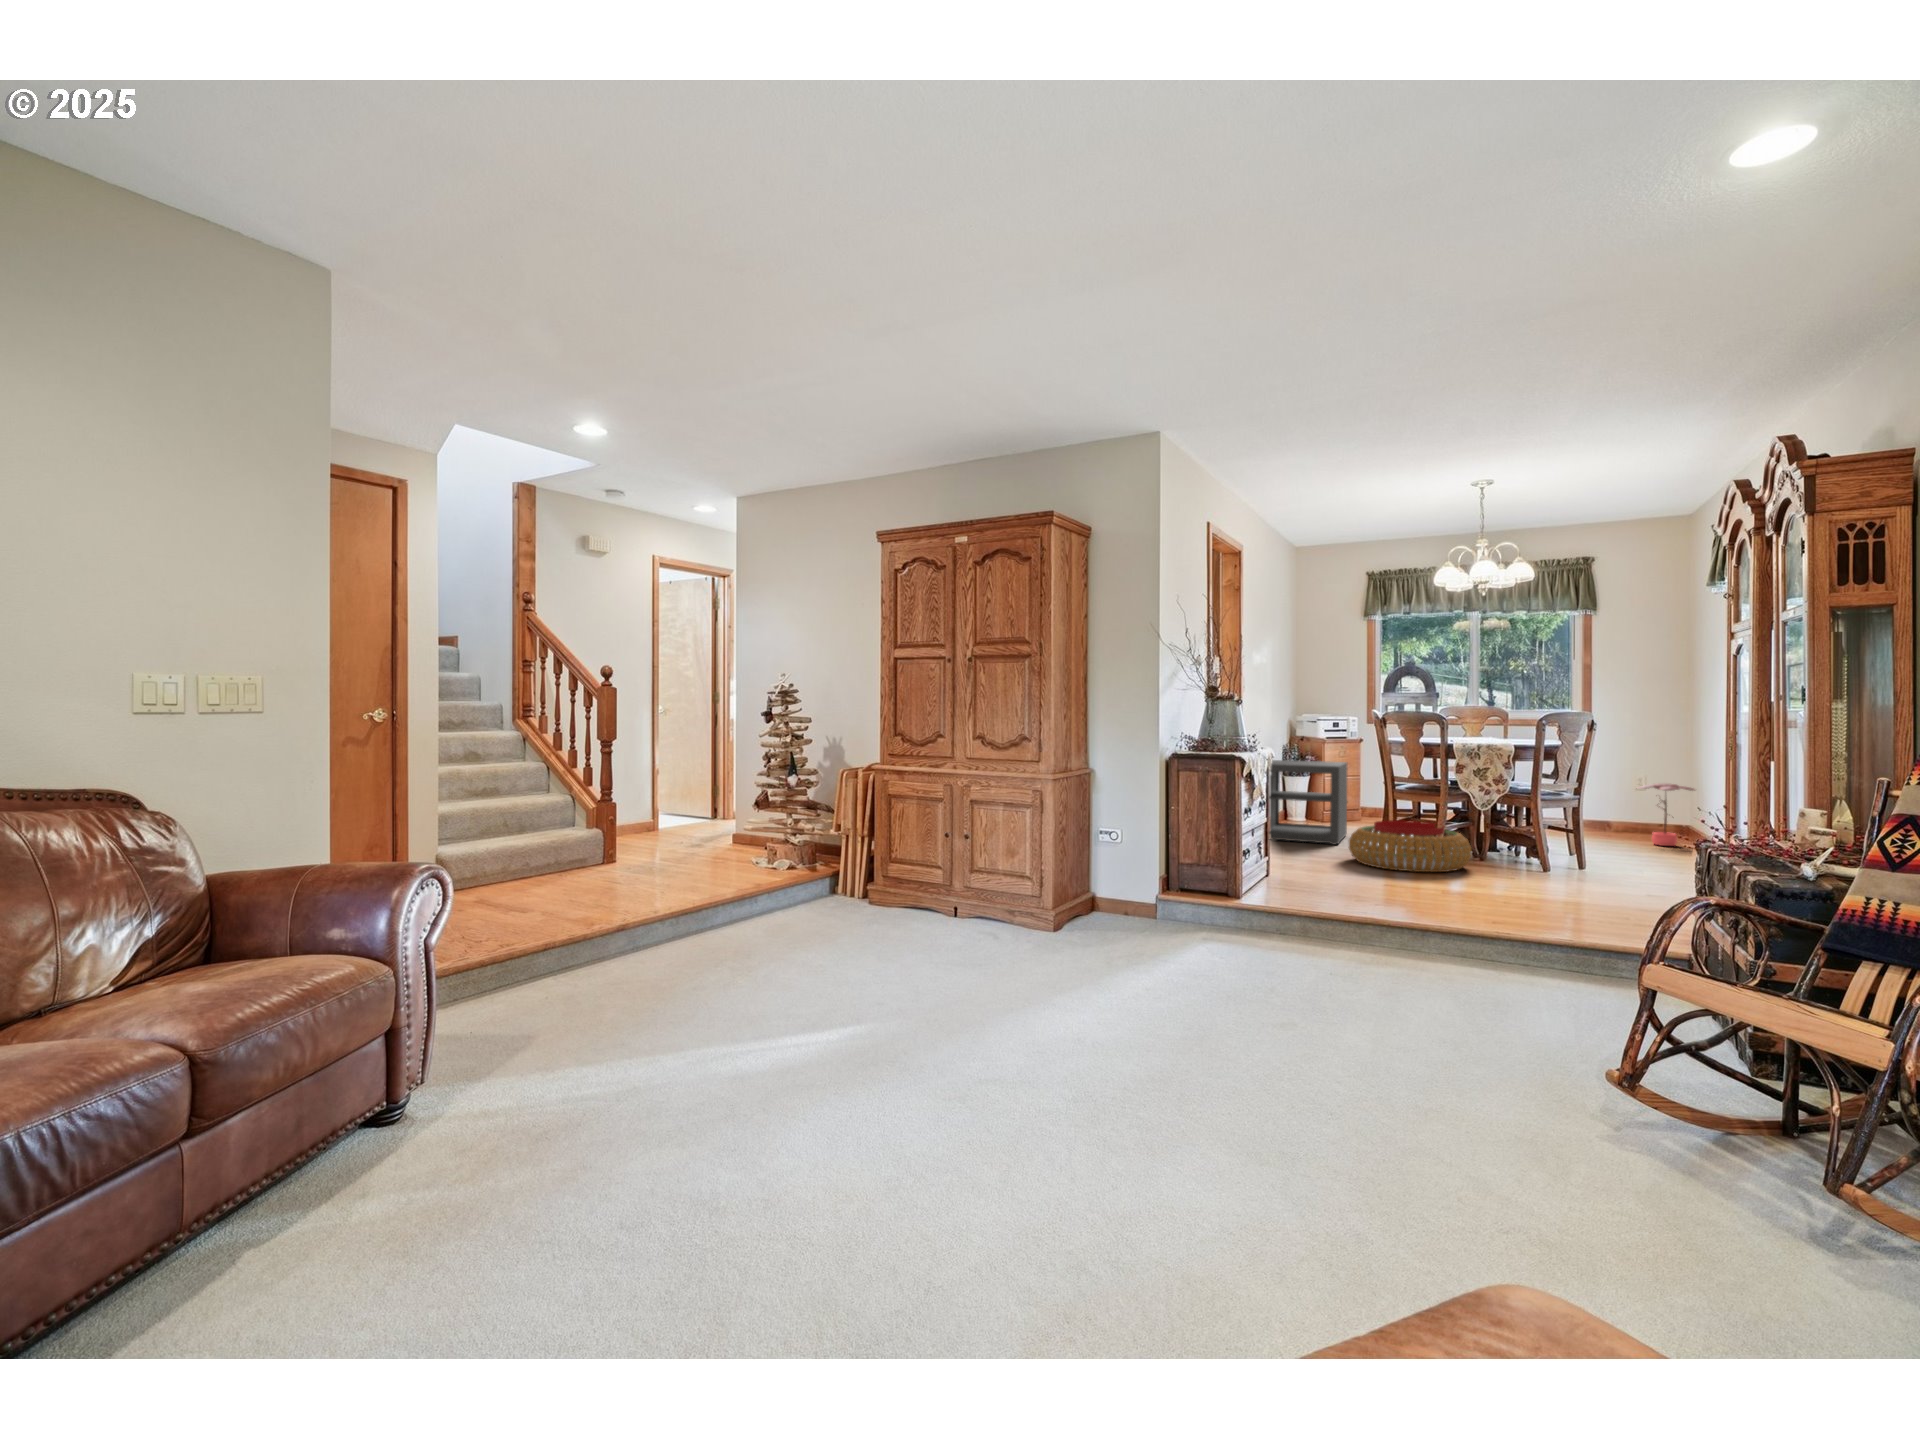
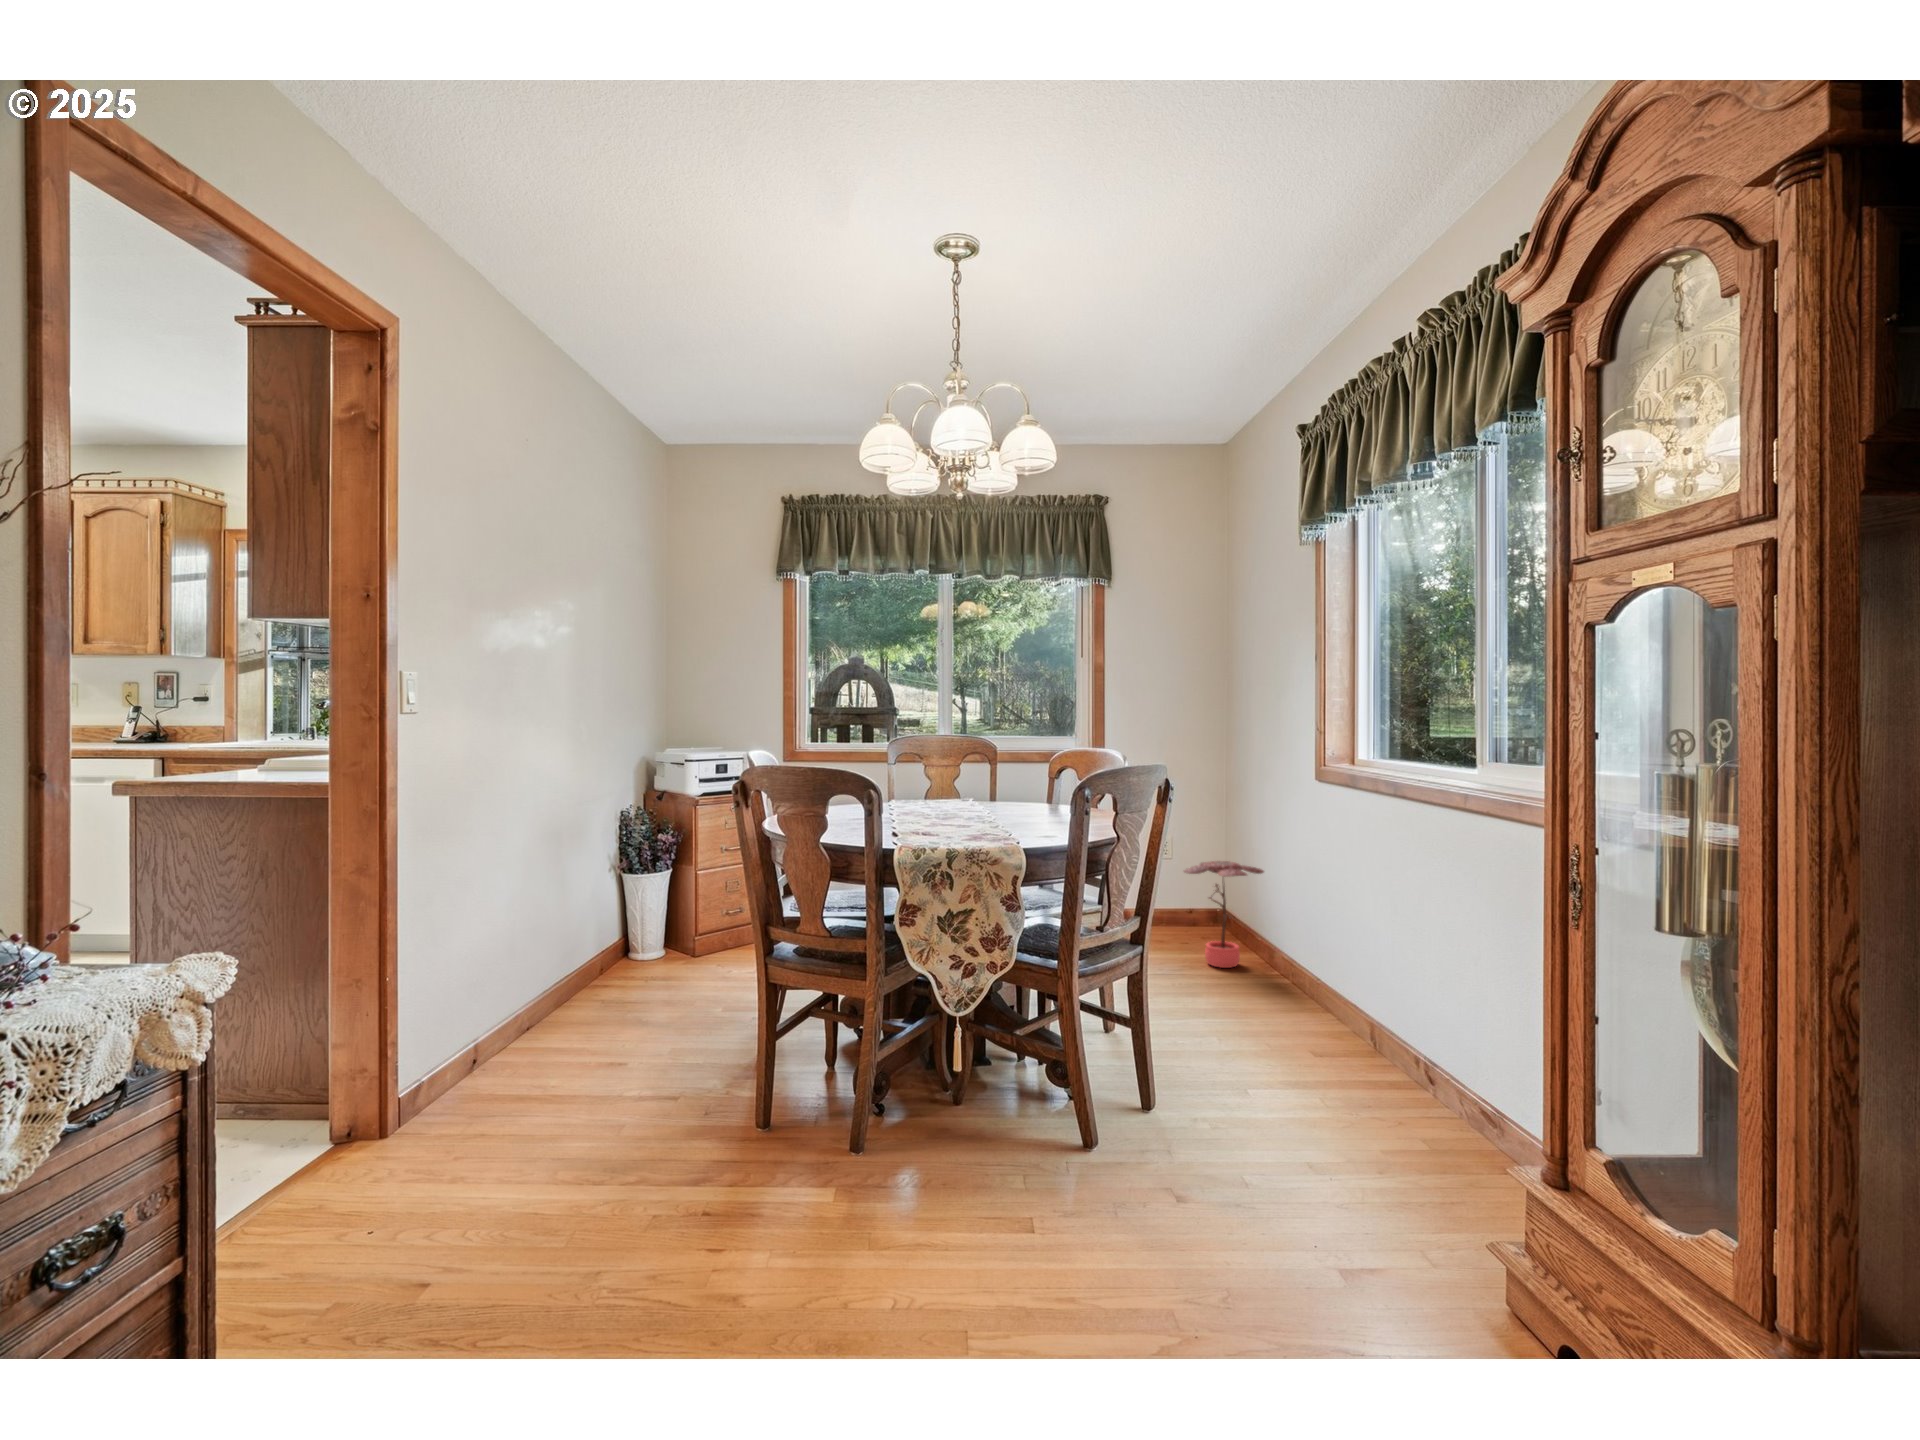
storage cabinet: present [1269,760,1347,845] -> none [464,860,708,1084]
pouf: present [1349,820,1472,872] -> none [609,1061,934,1292]

